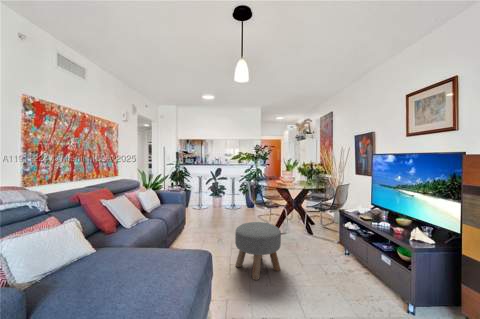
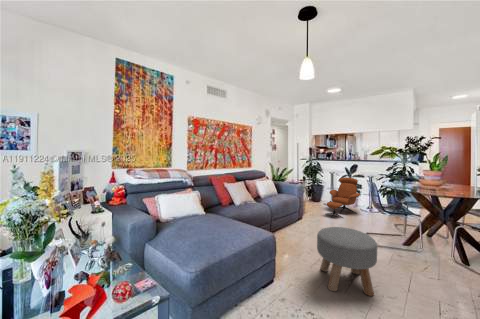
lounge chair: none [202,180,227,220] -> present [327,177,360,218]

